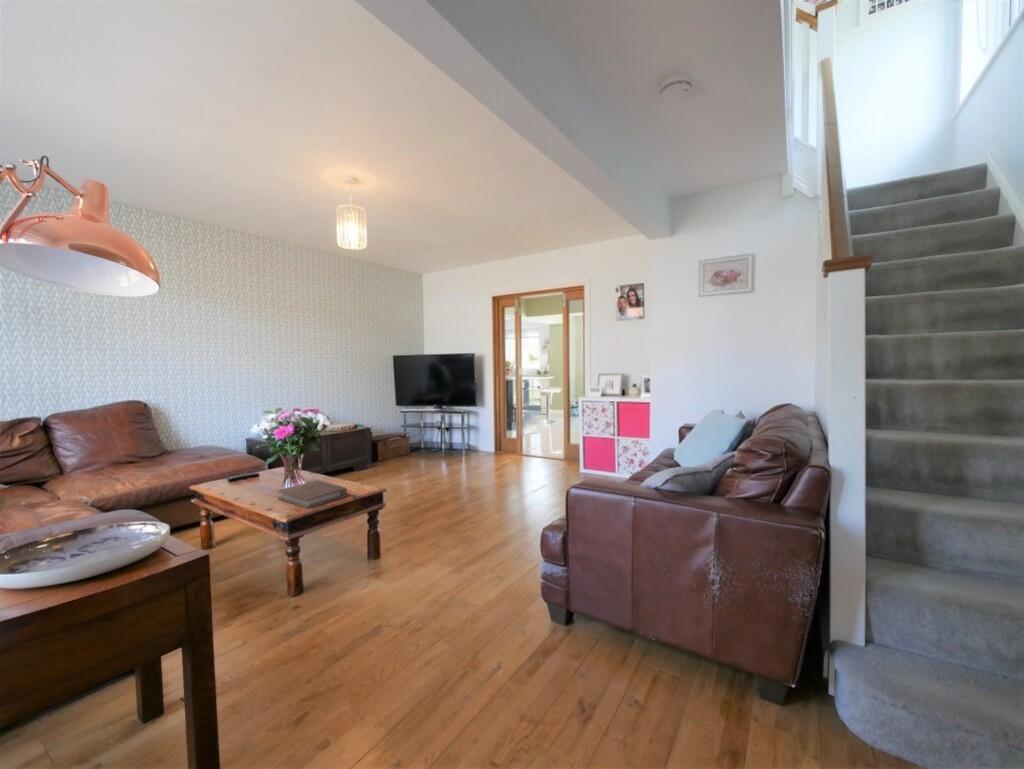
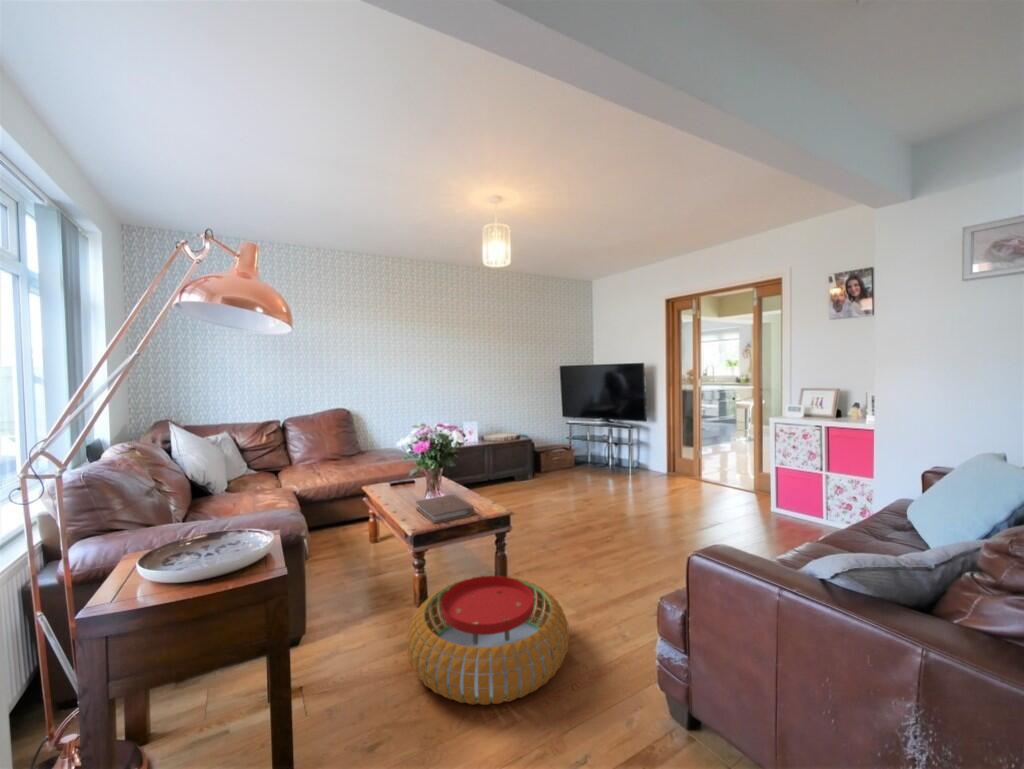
pouf: none [301,546,461,660] -> present [407,576,569,705]

